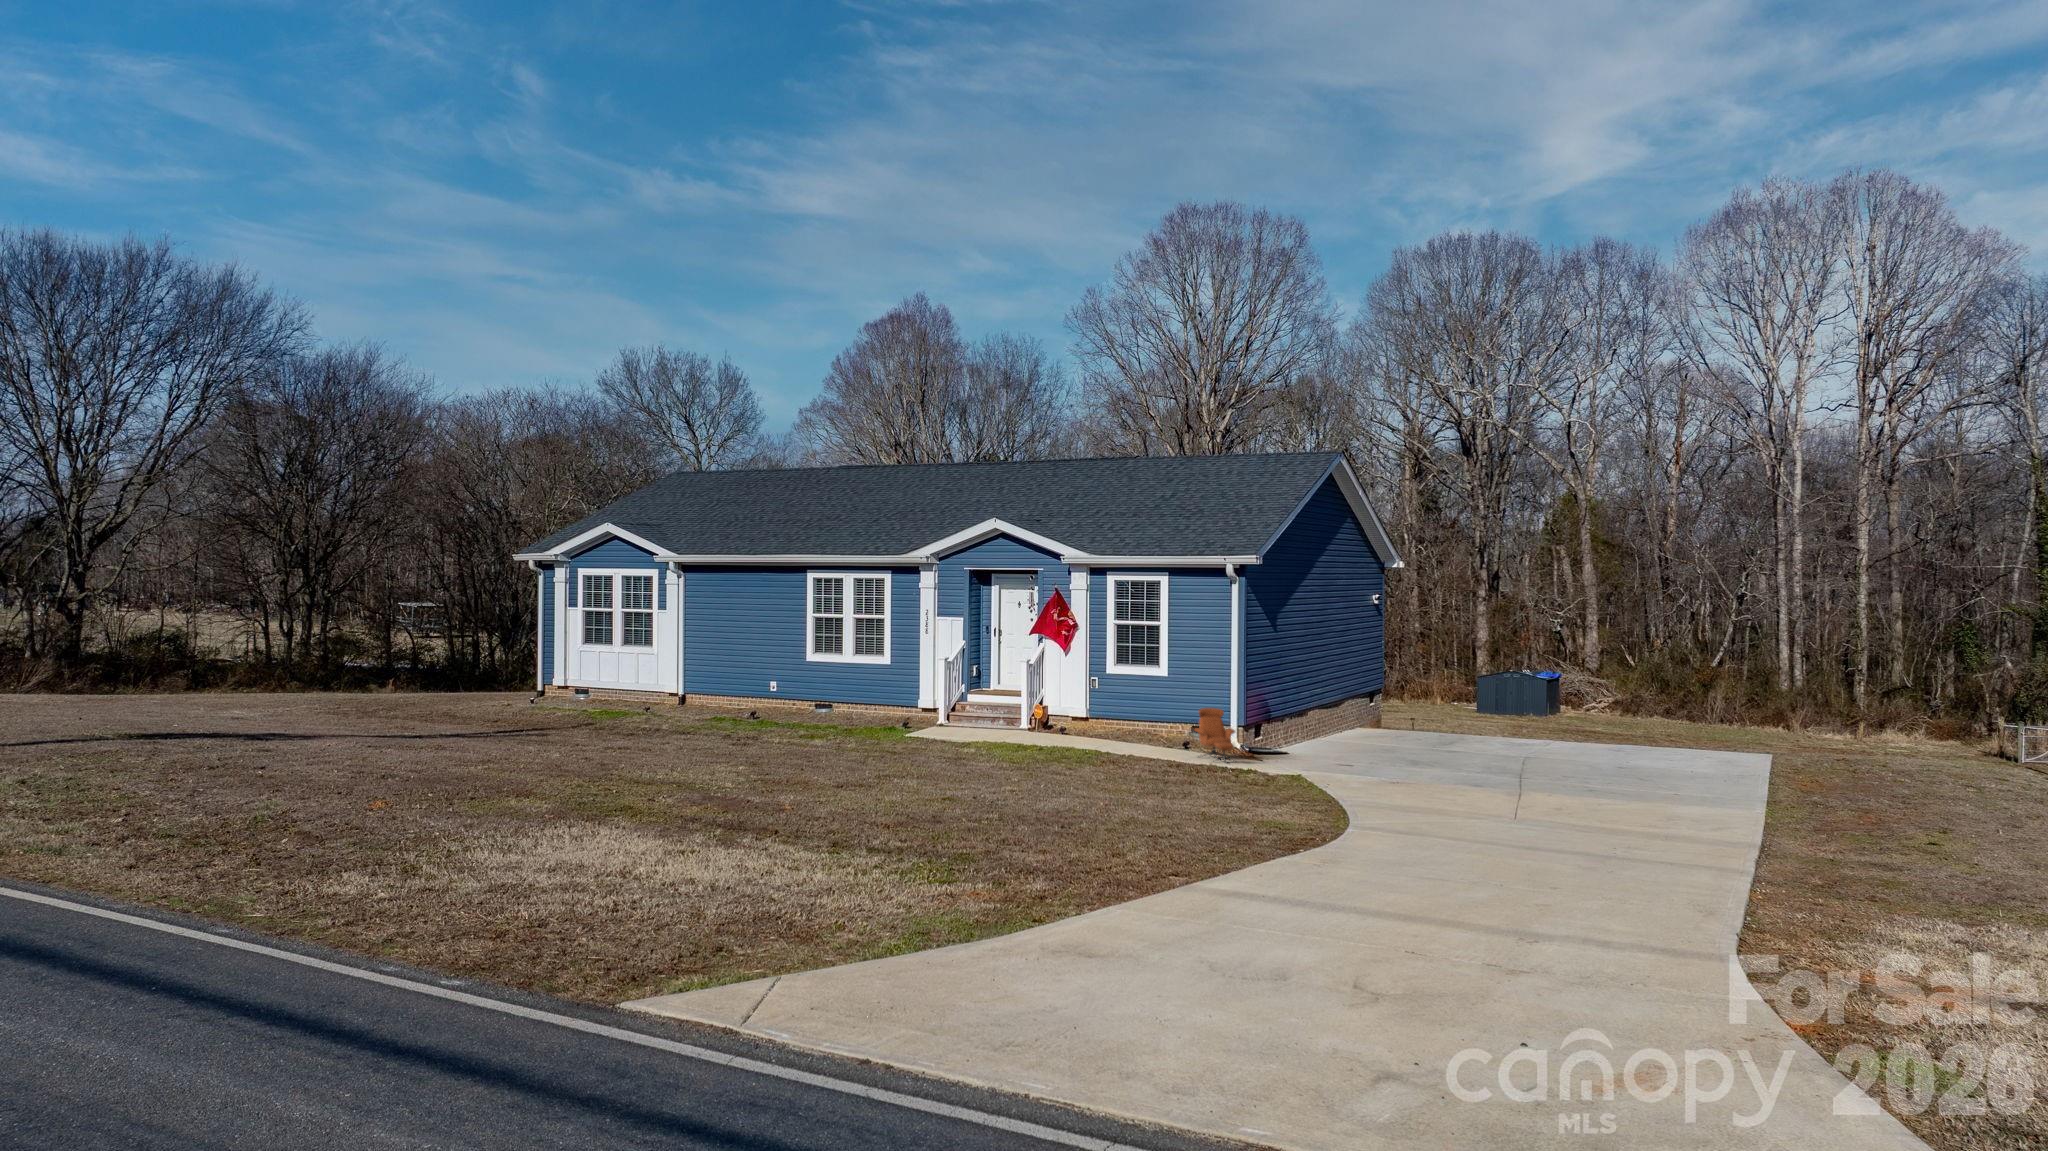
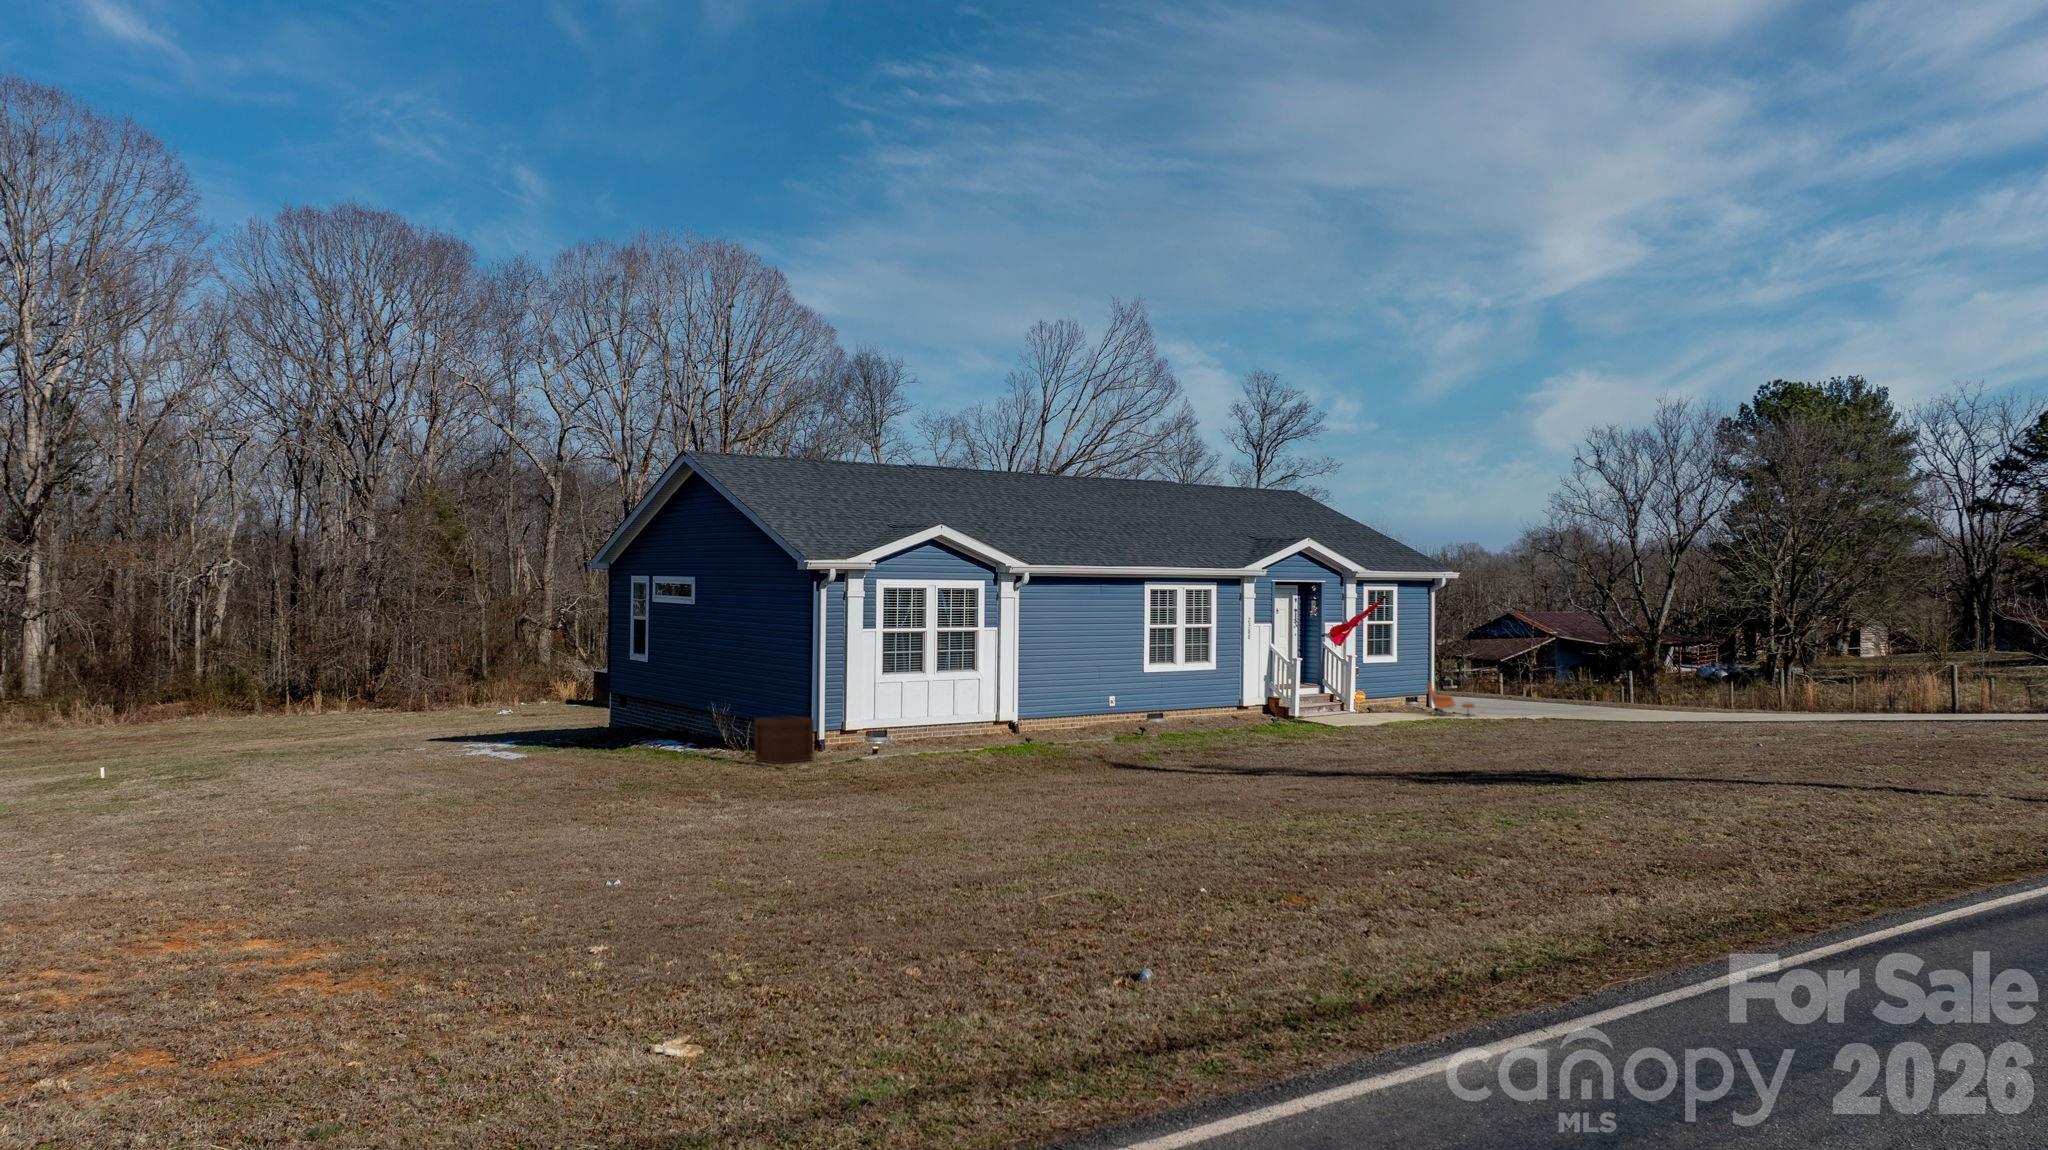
wooden crate: none [515,671,563,704] -> present [755,716,814,764]

